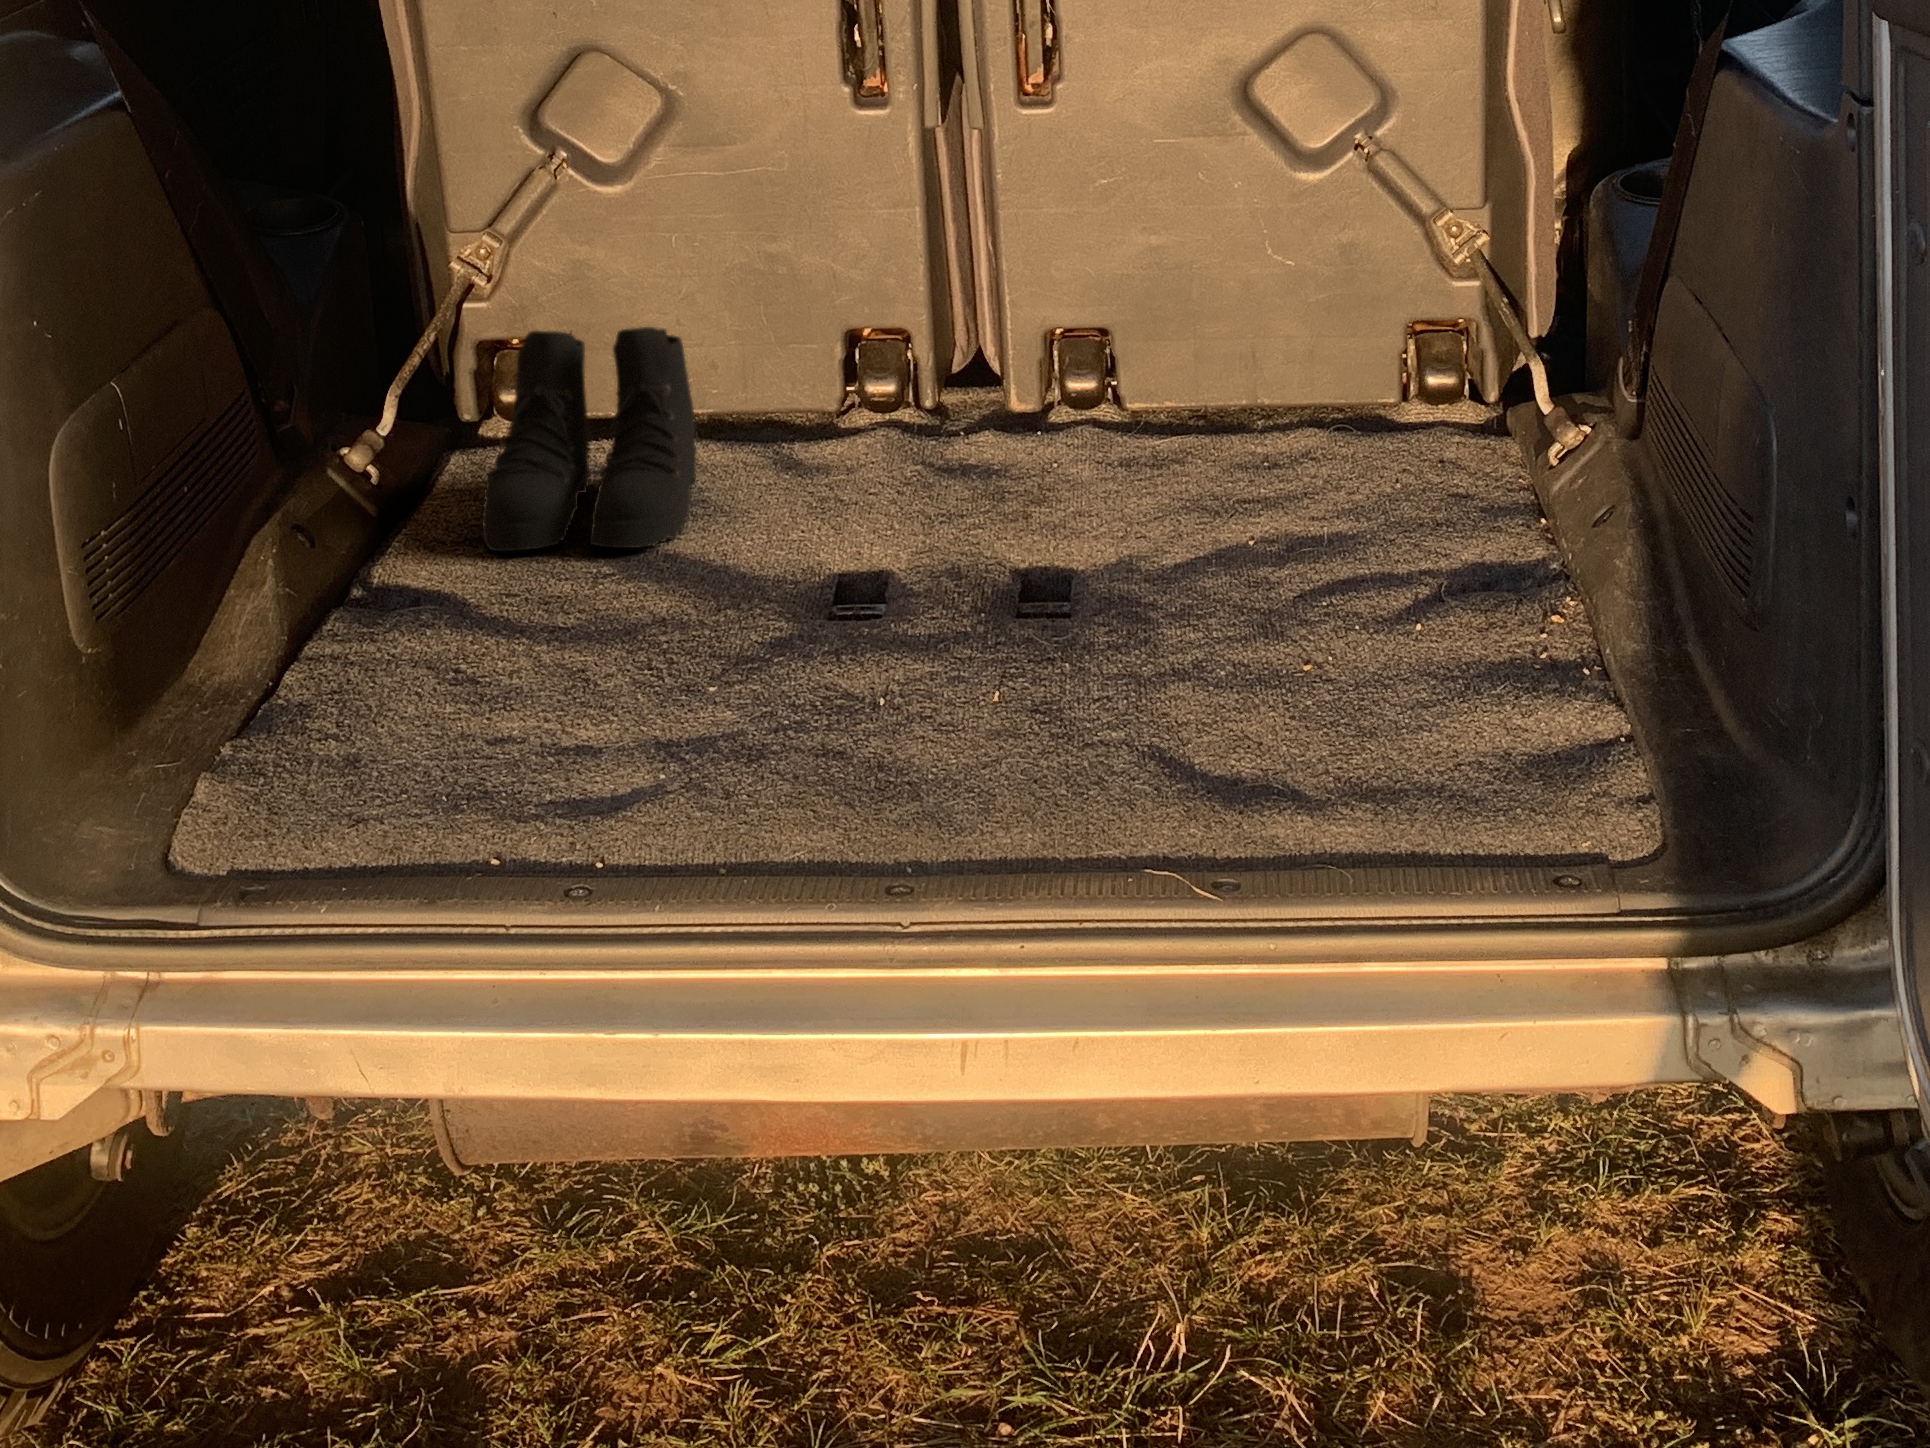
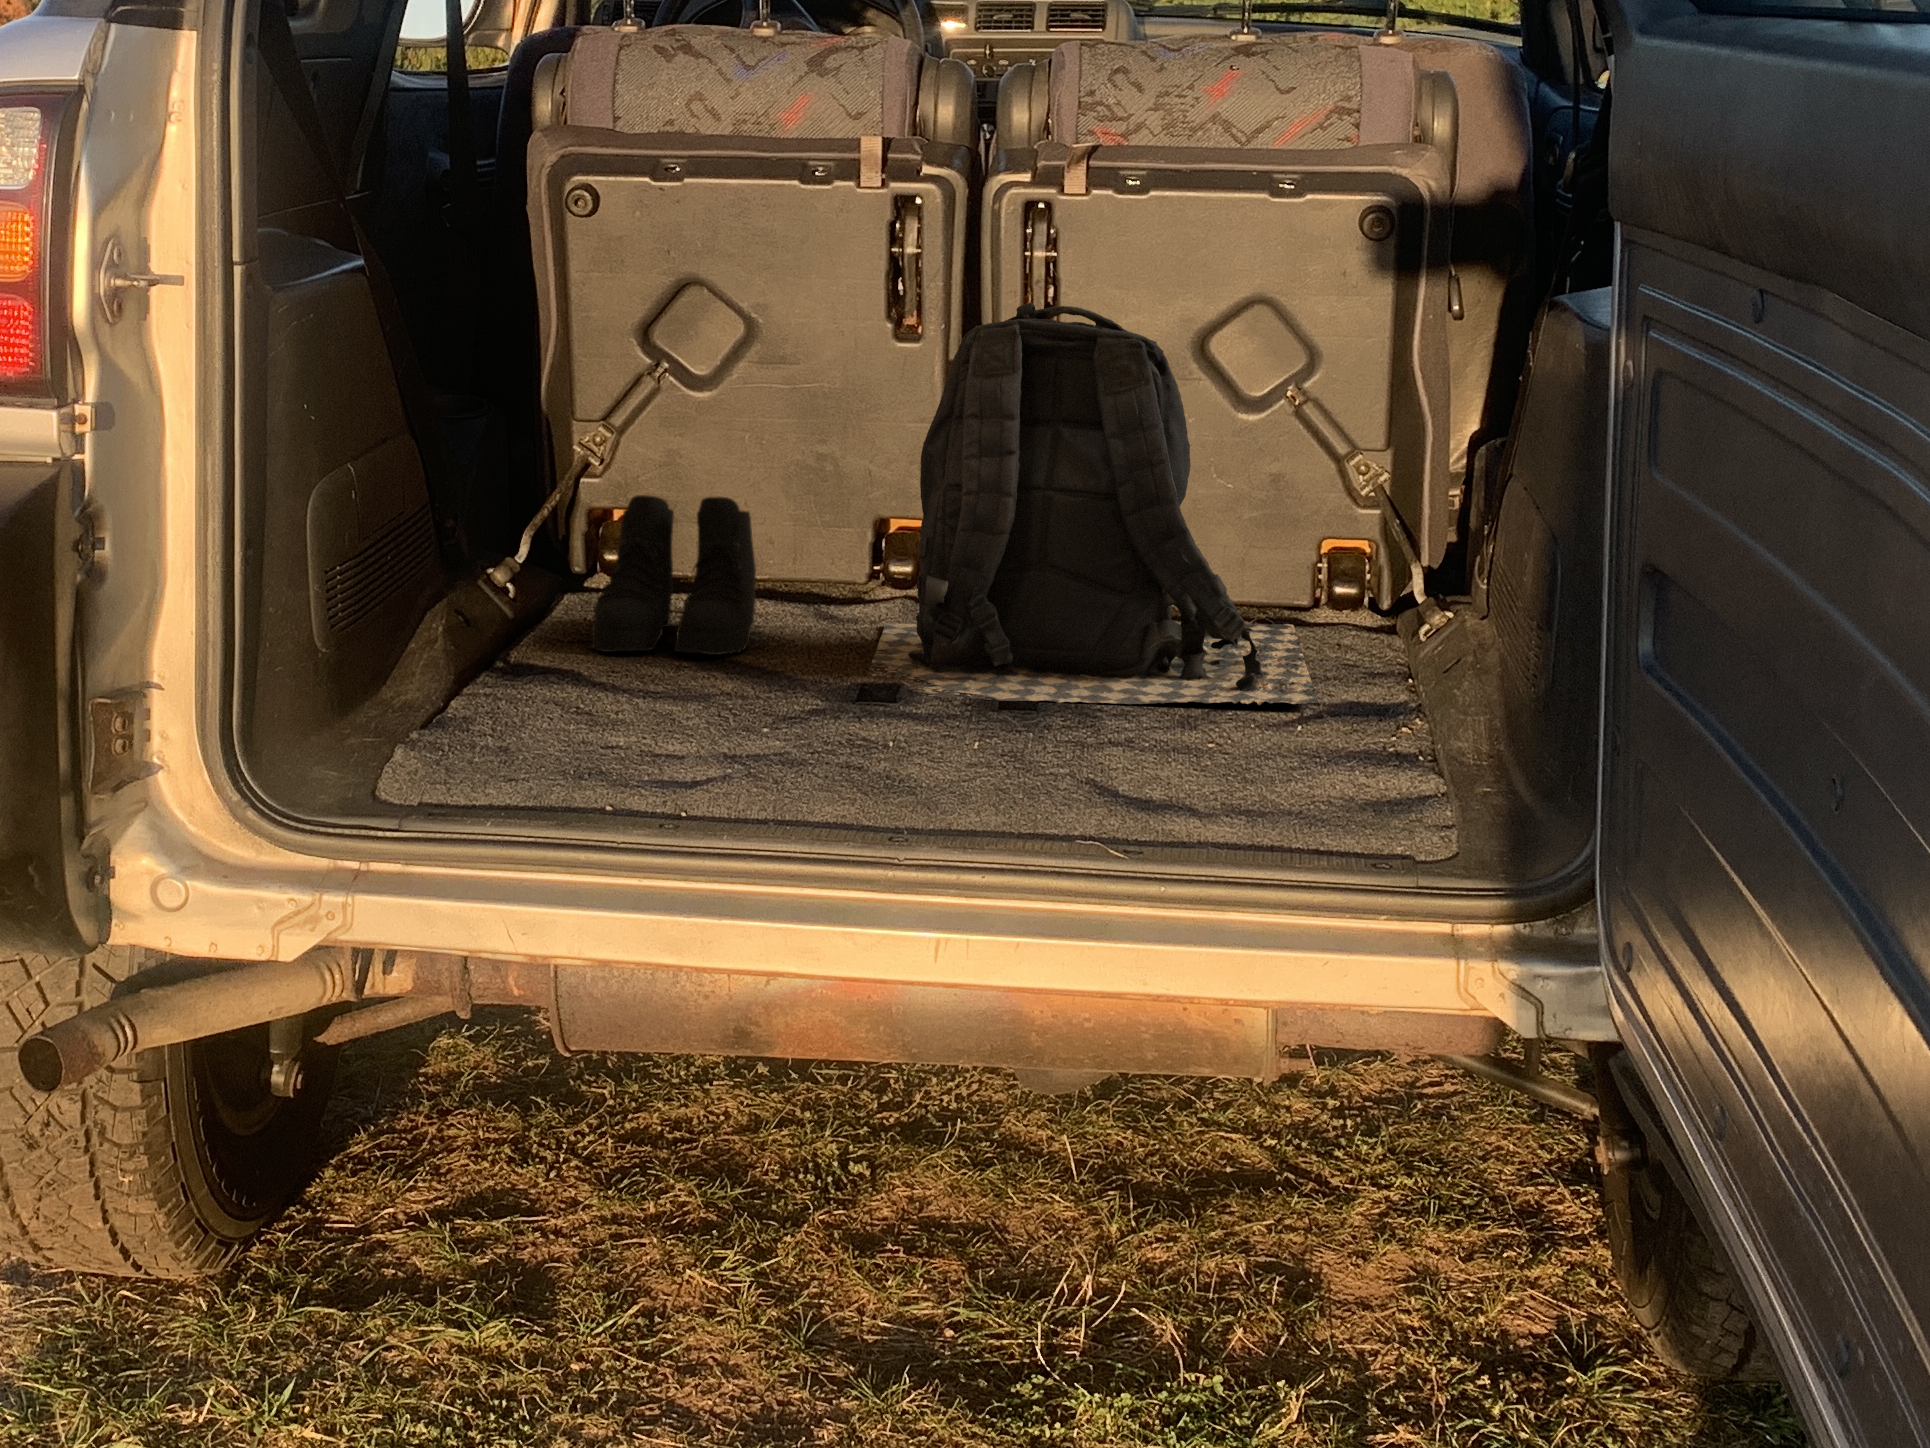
backpack: none [831,62,1432,619] -> present [868,302,1318,705]

